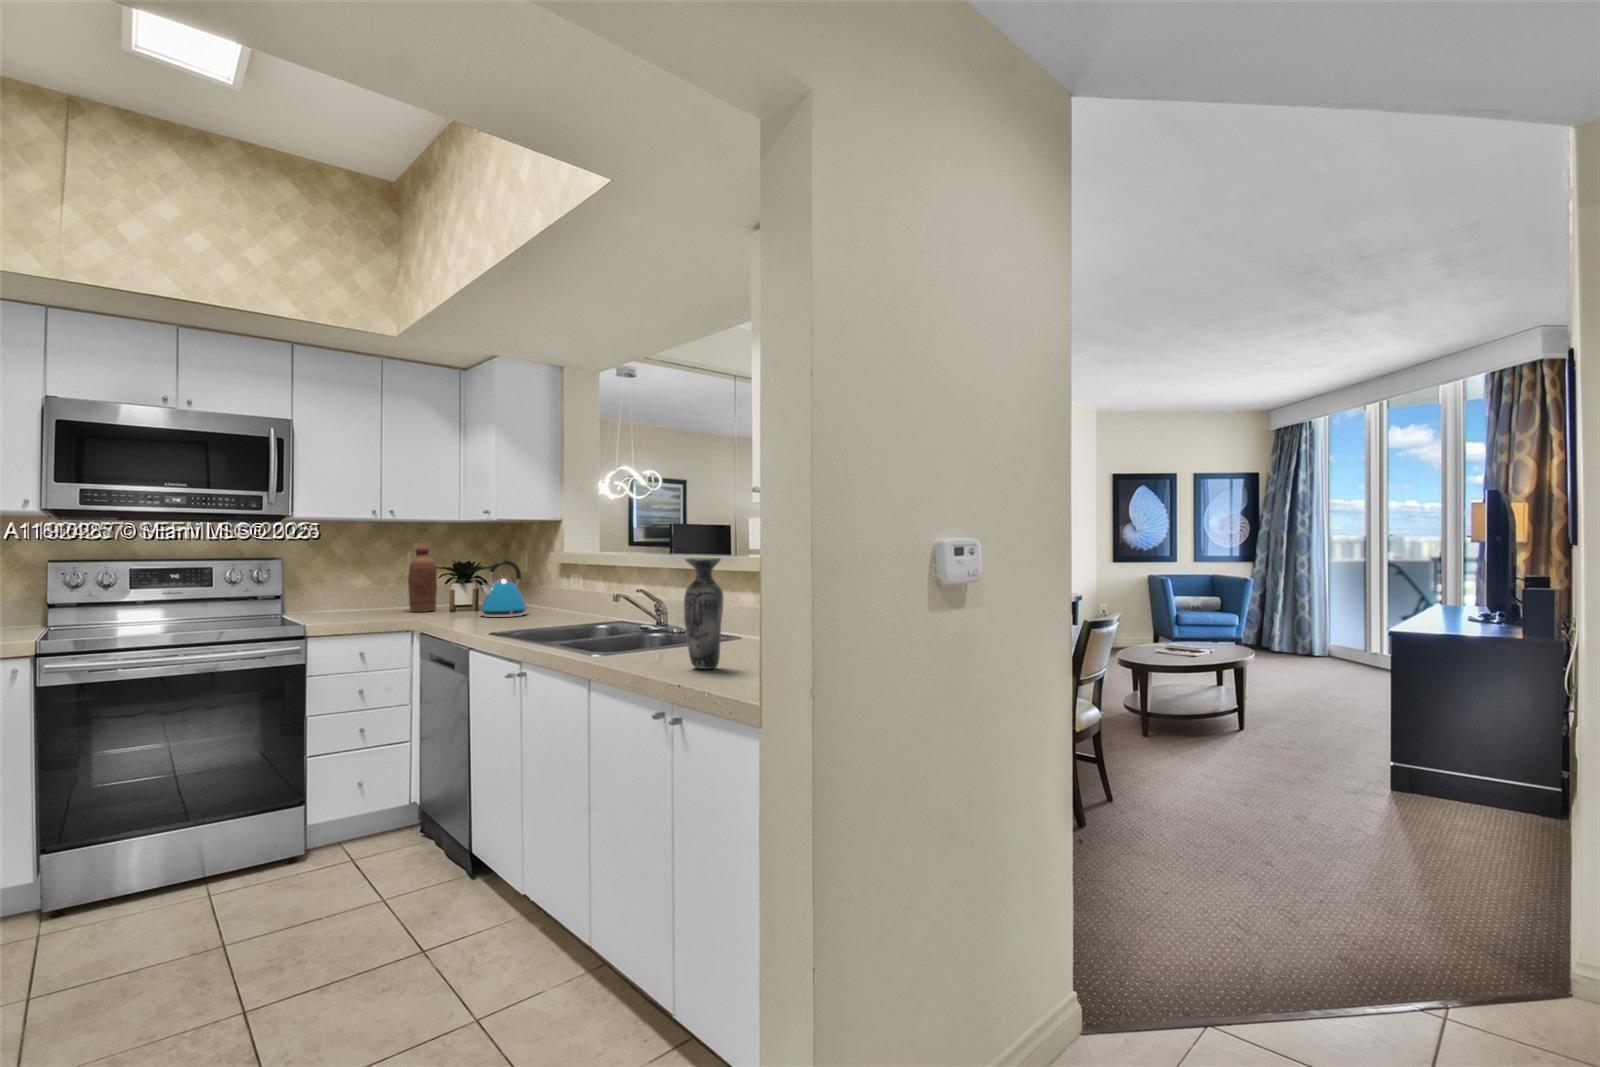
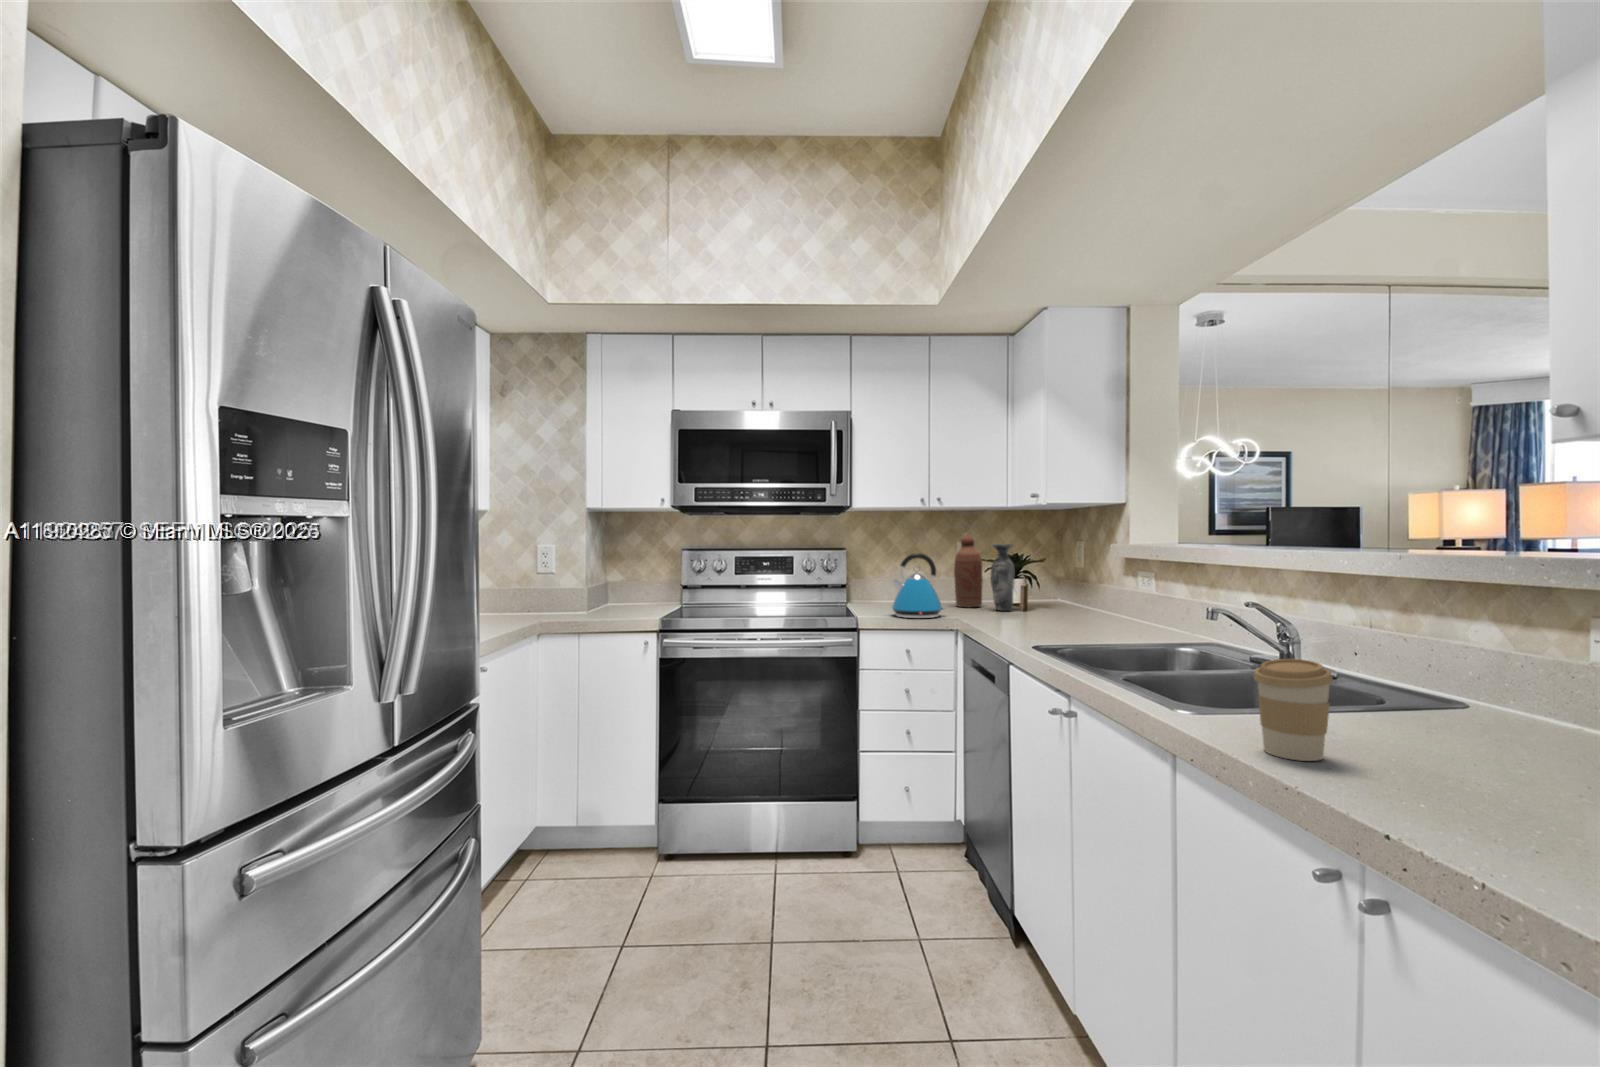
vase: present [684,558,724,669] -> present [990,544,1014,611]
kettle: present [481,560,529,617] -> present [892,553,945,618]
coffee cup: none [624,614,661,667] -> present [1254,659,1333,761]

